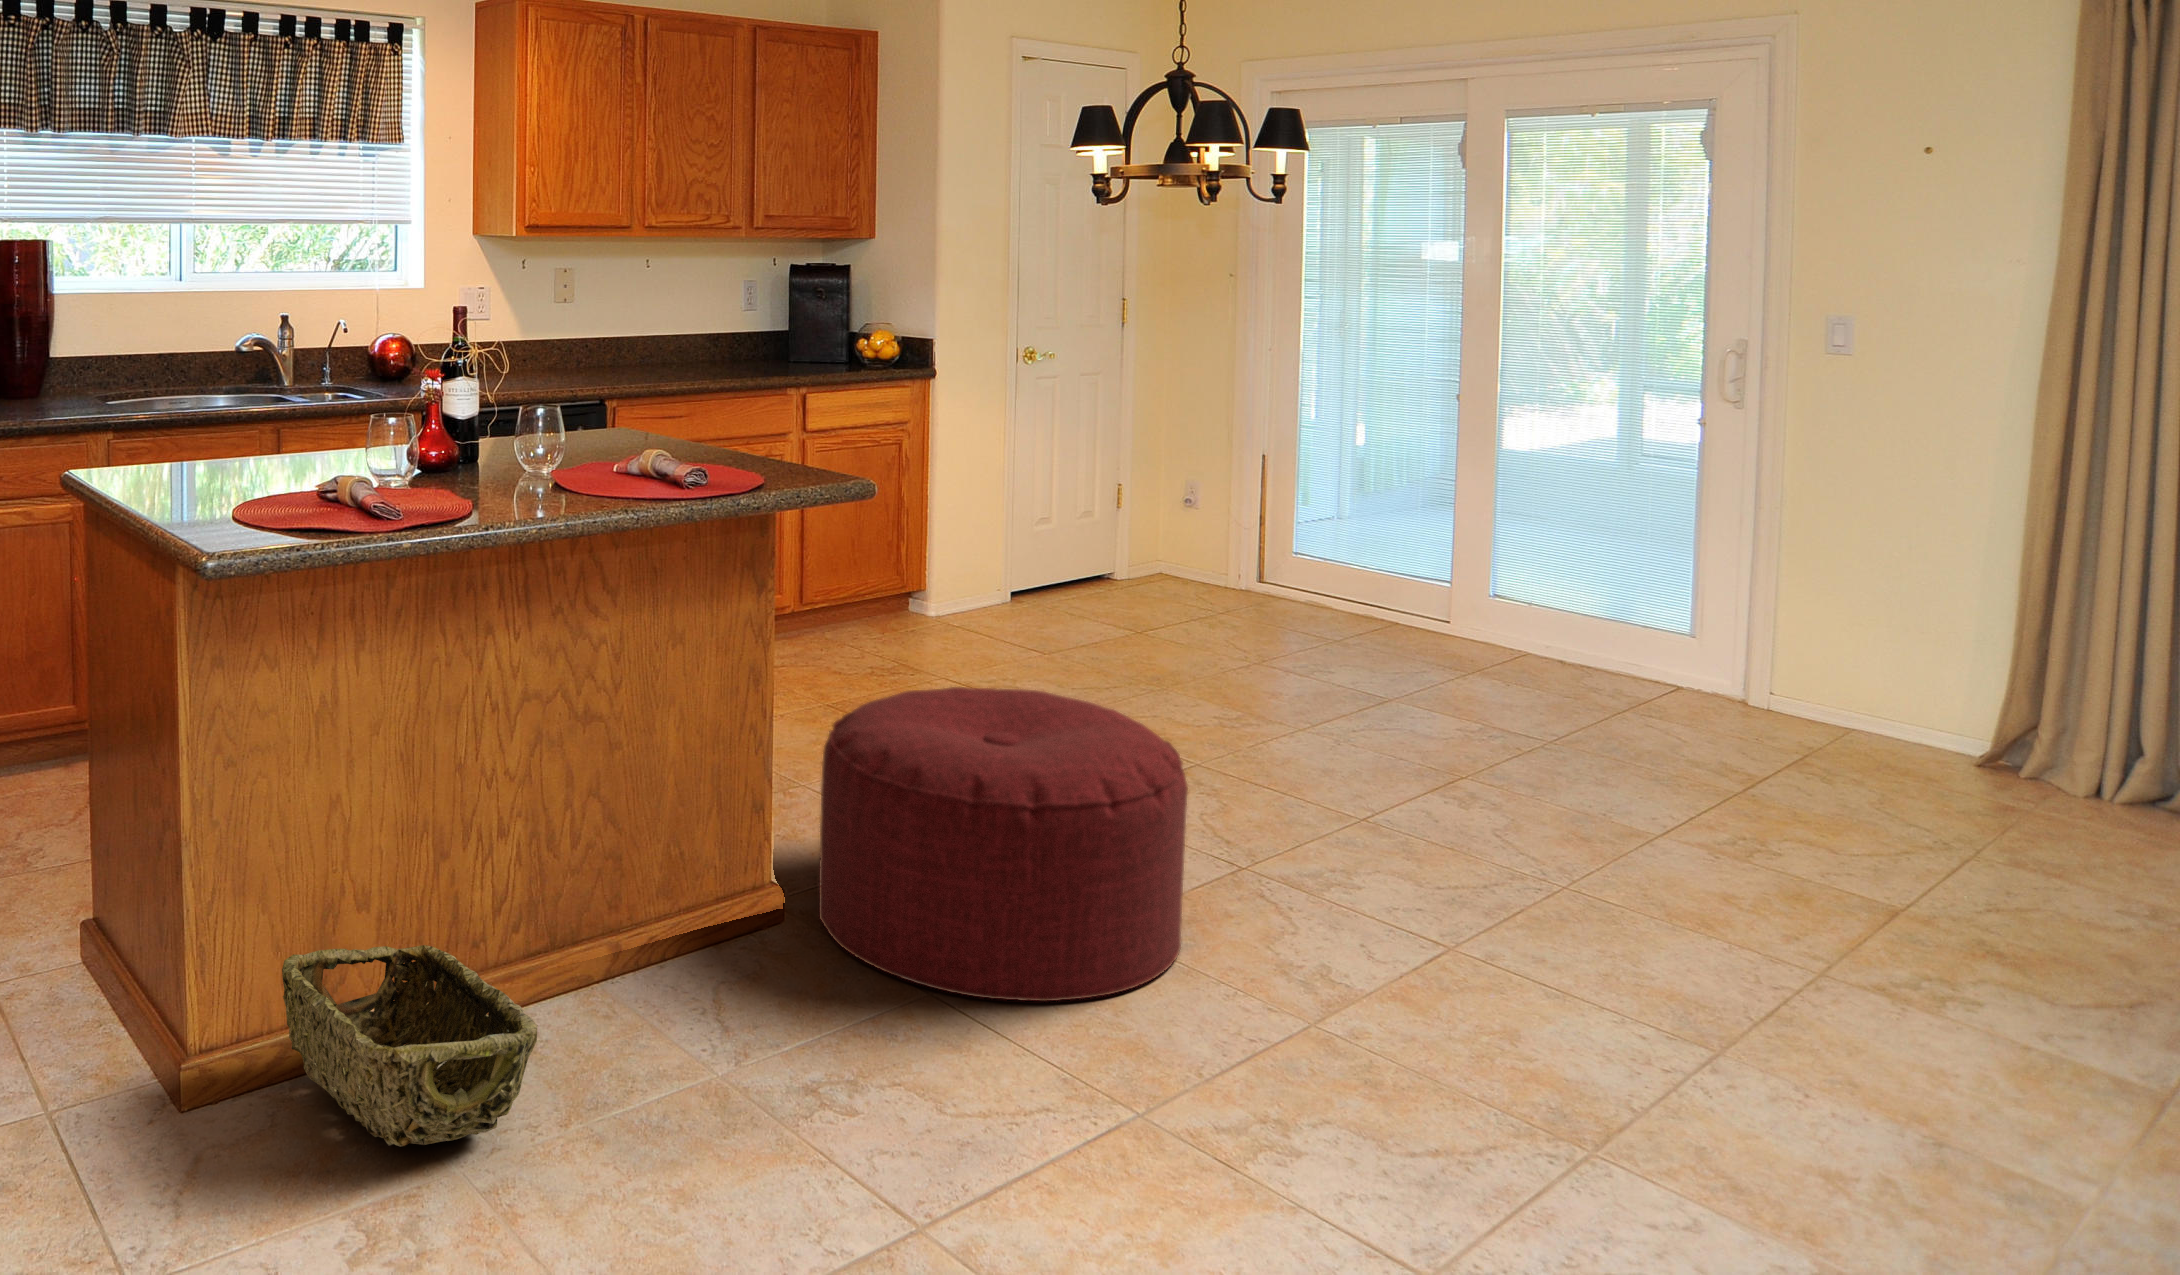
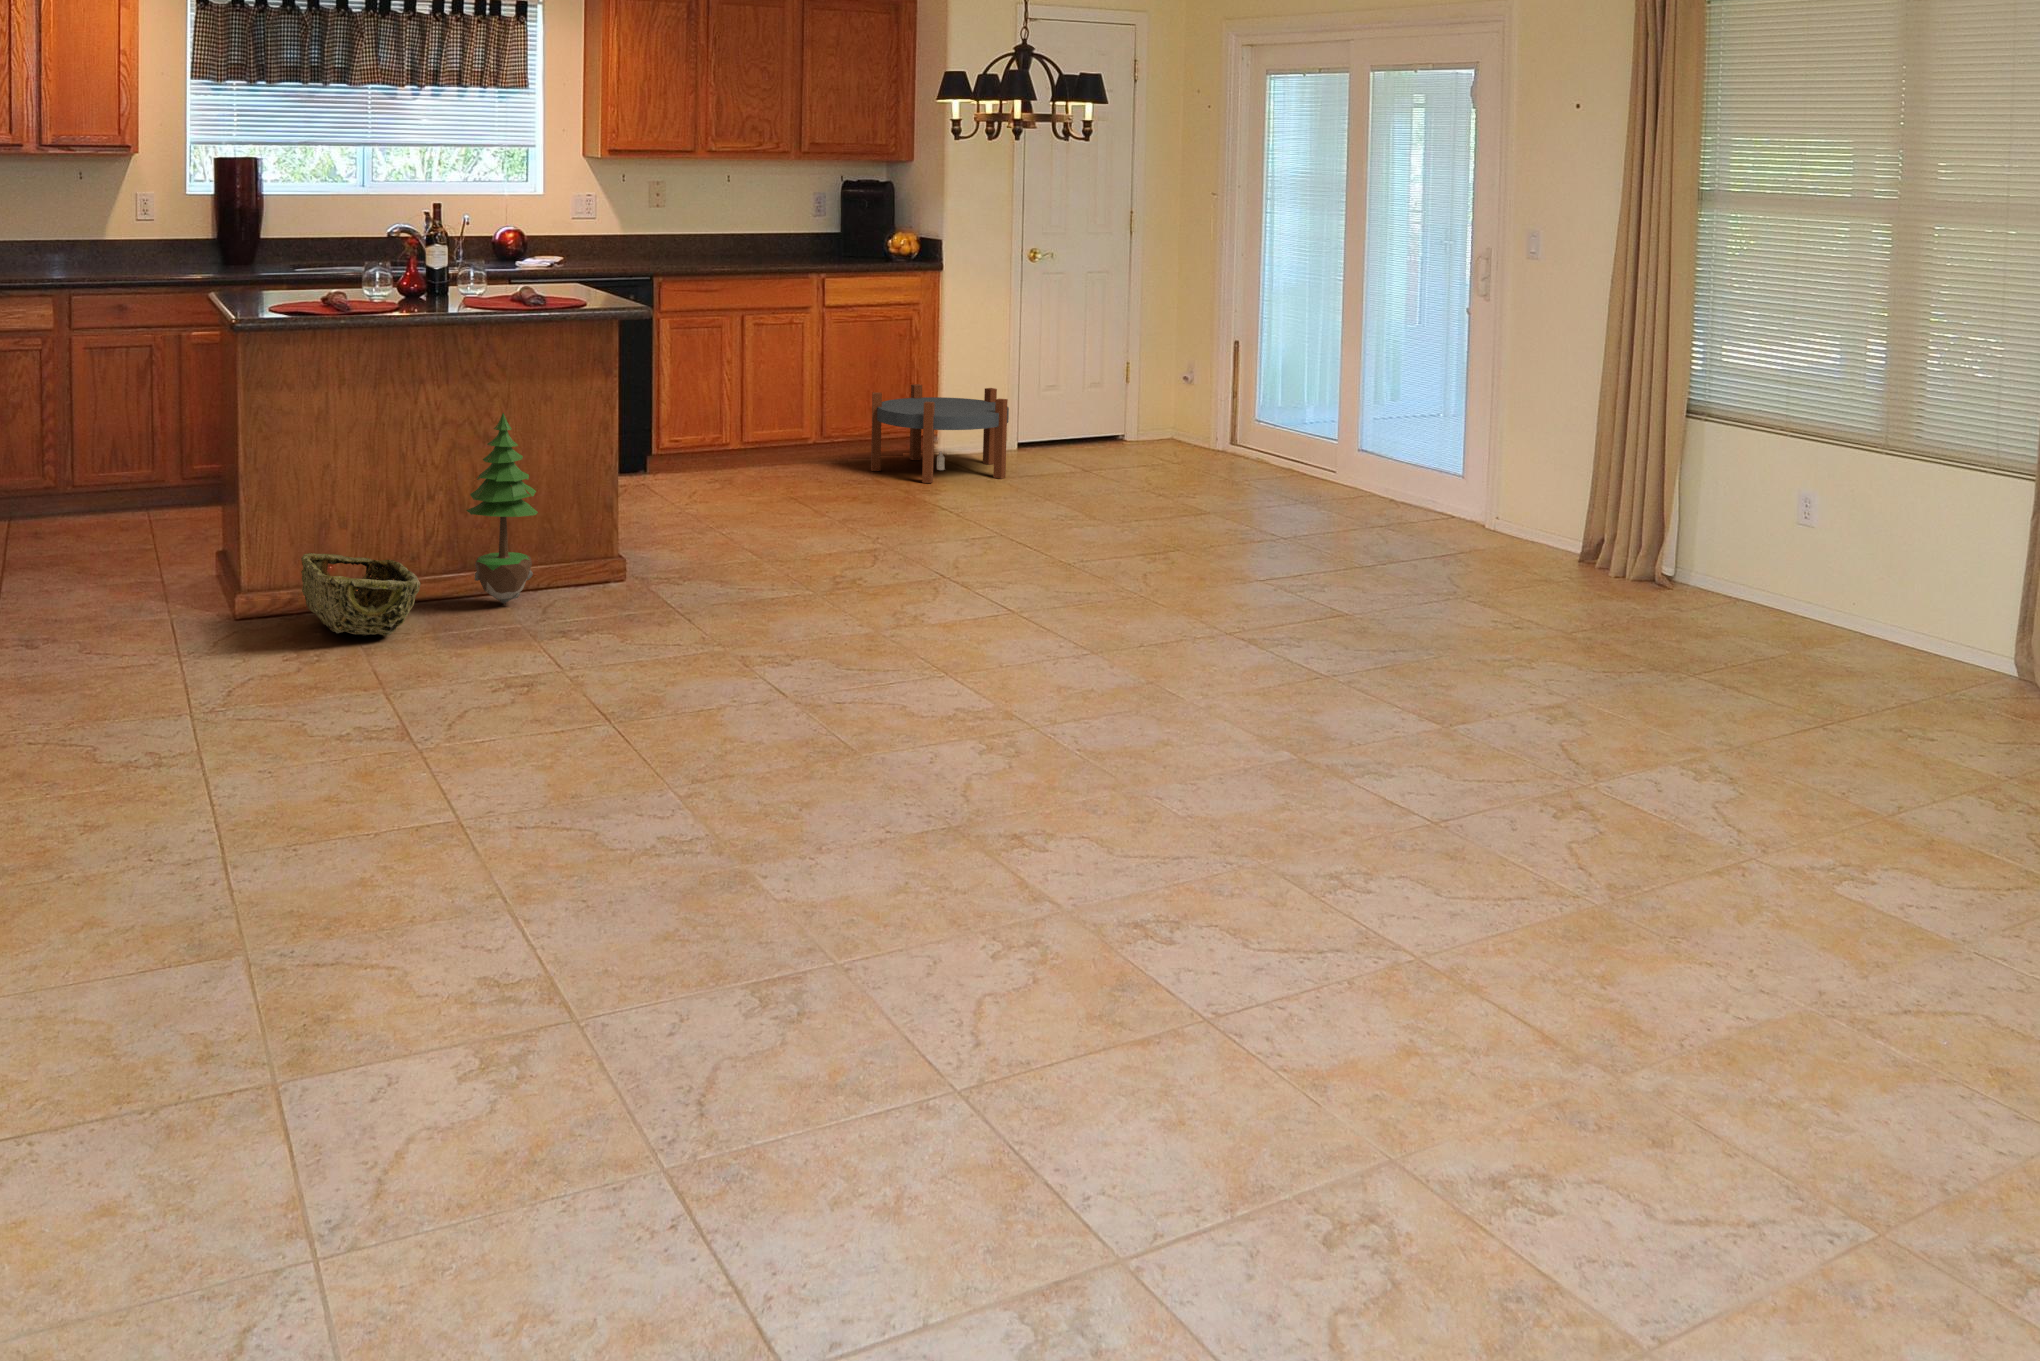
side table: none [868,525,1054,664] -> present [871,384,1009,483]
potted tree: none [554,667,677,1001] -> present [467,413,538,604]
ottoman: present [819,687,1188,1002] -> none [654,454,873,614]

